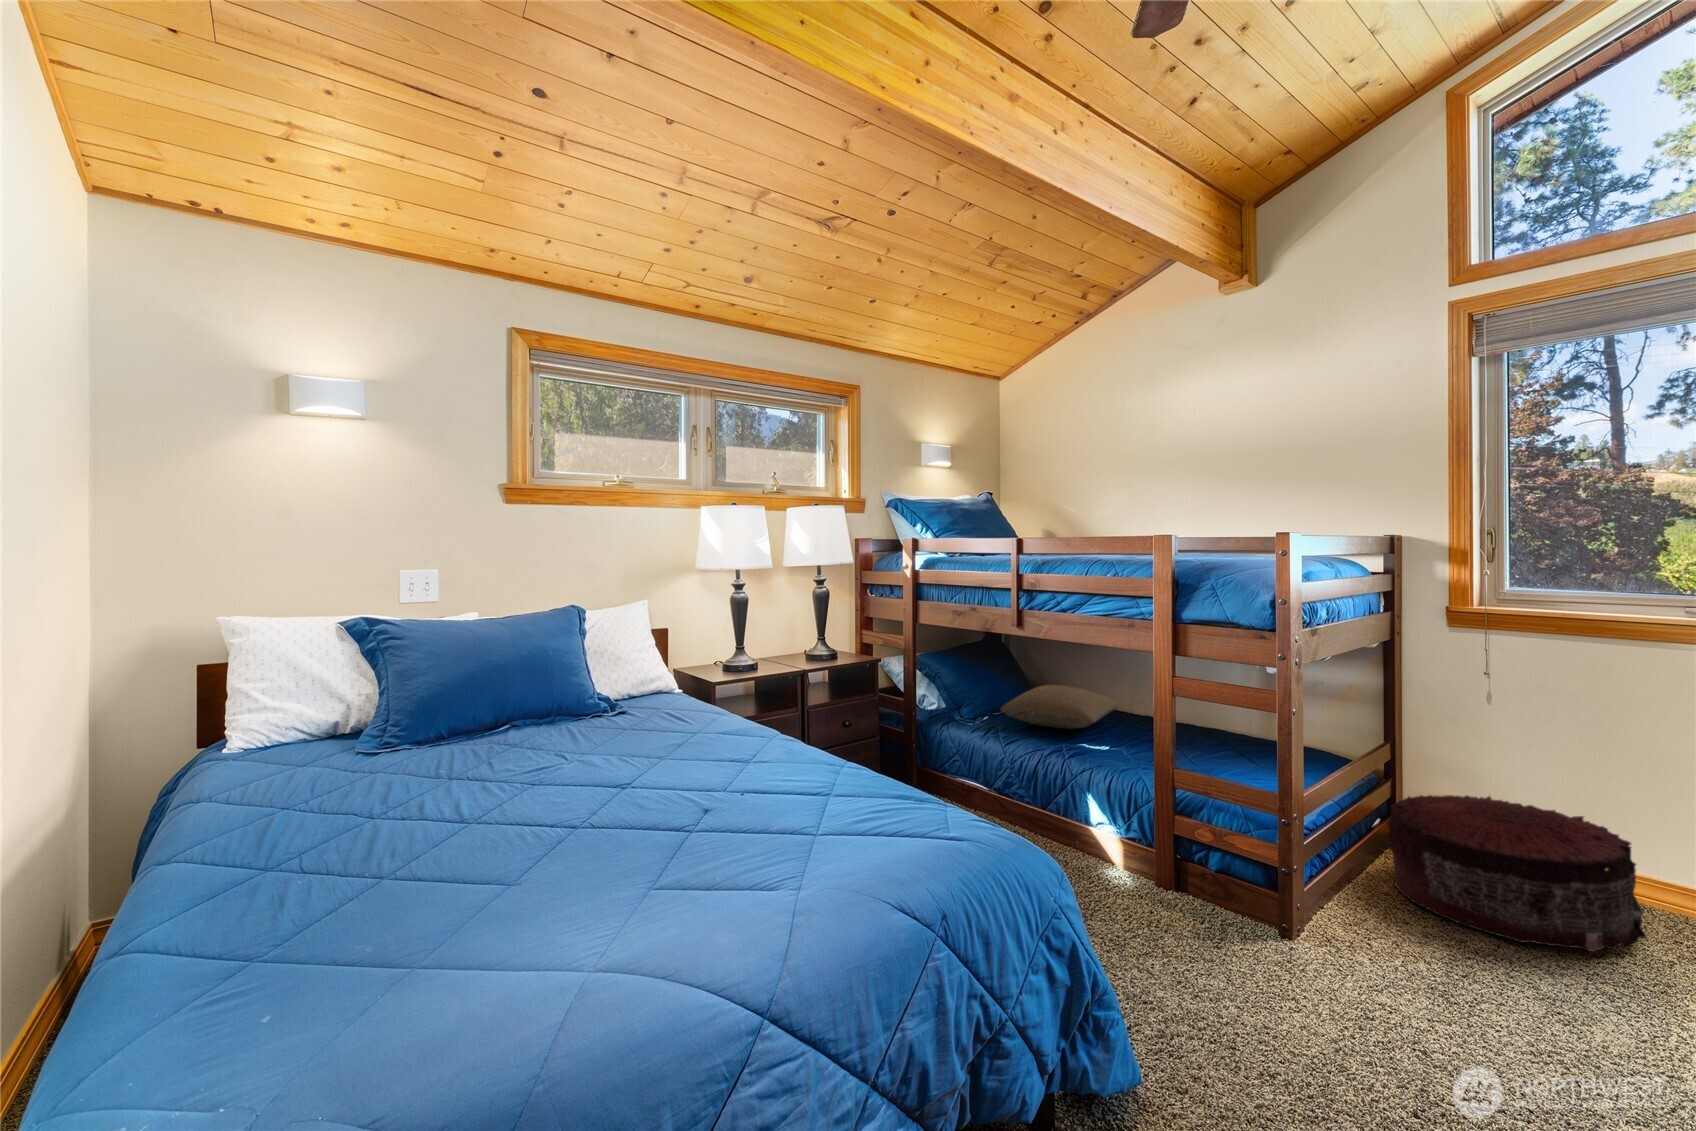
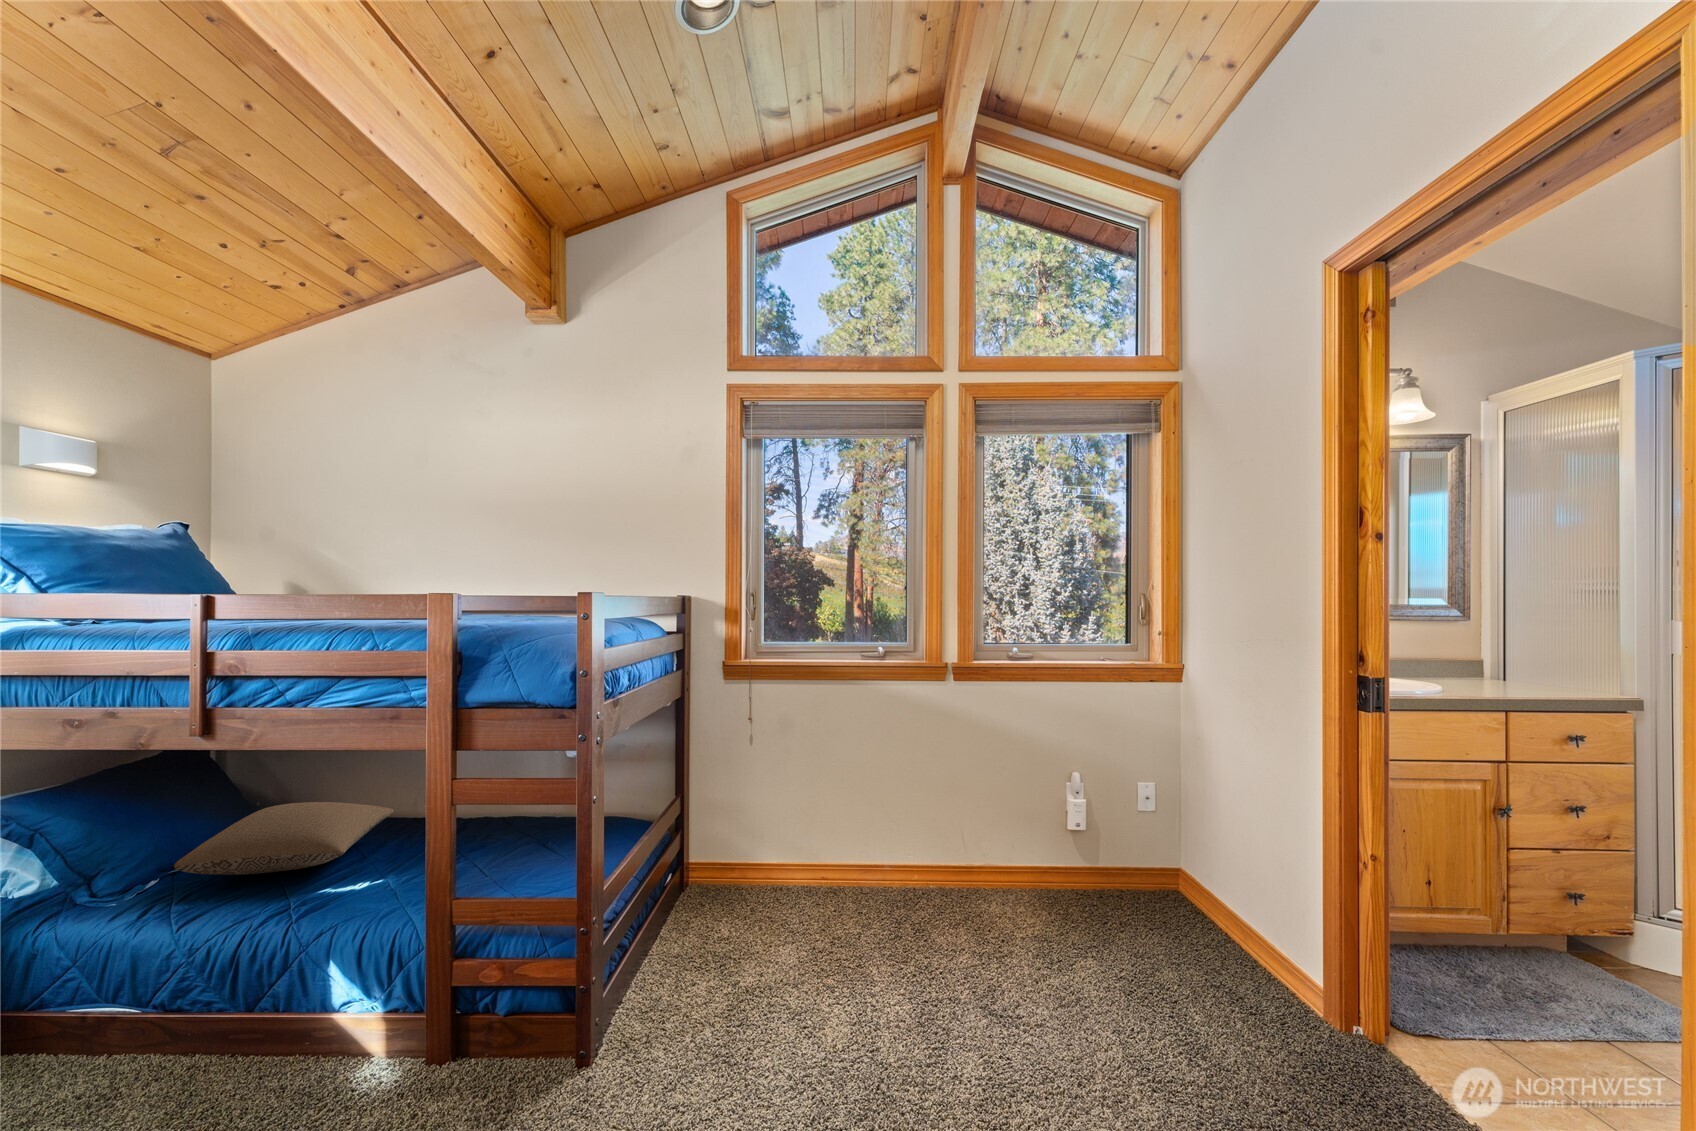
pouf: present [1387,795,1647,952] -> none [678,830,853,973]

